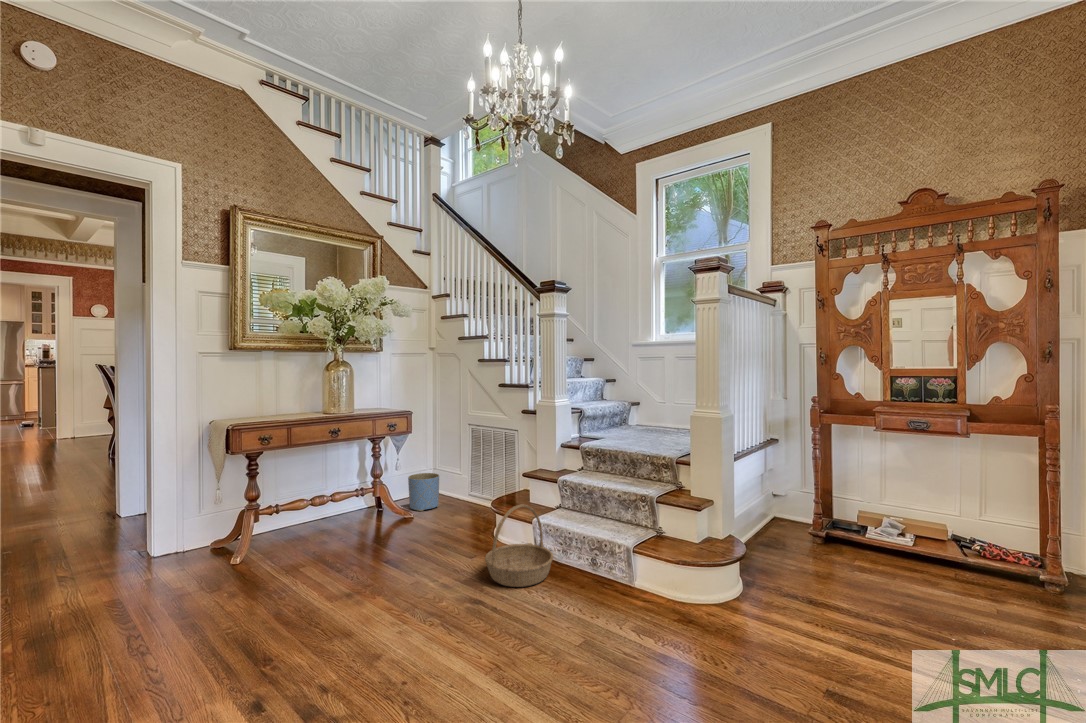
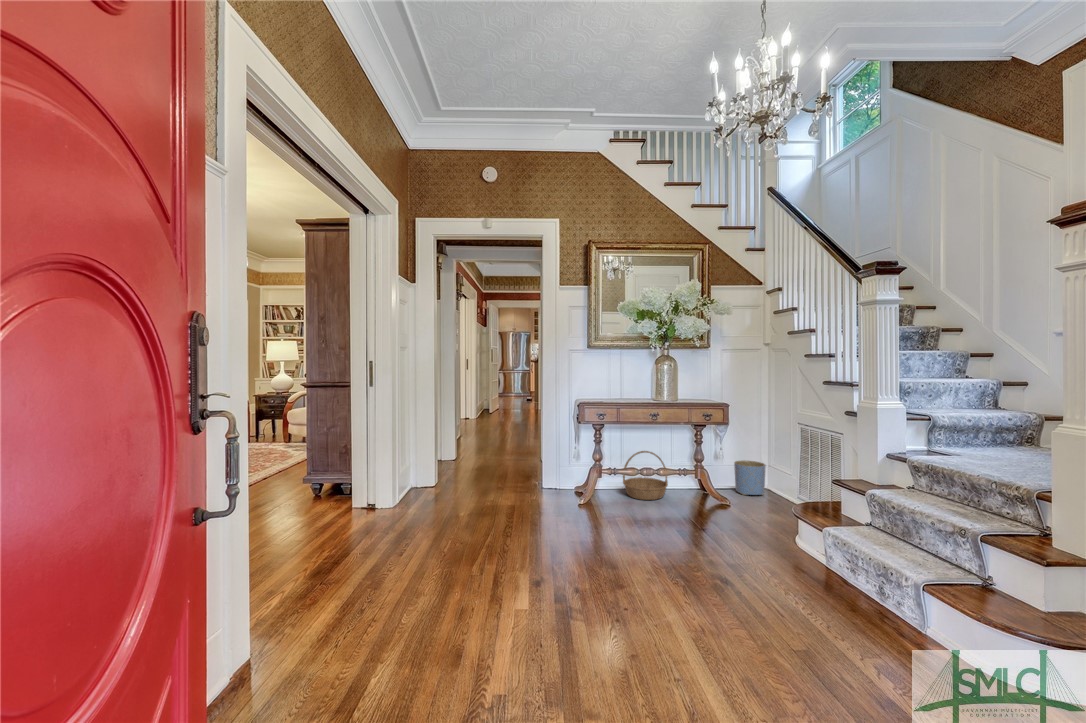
basket: present [485,505,553,587] -> present [623,451,668,500]

